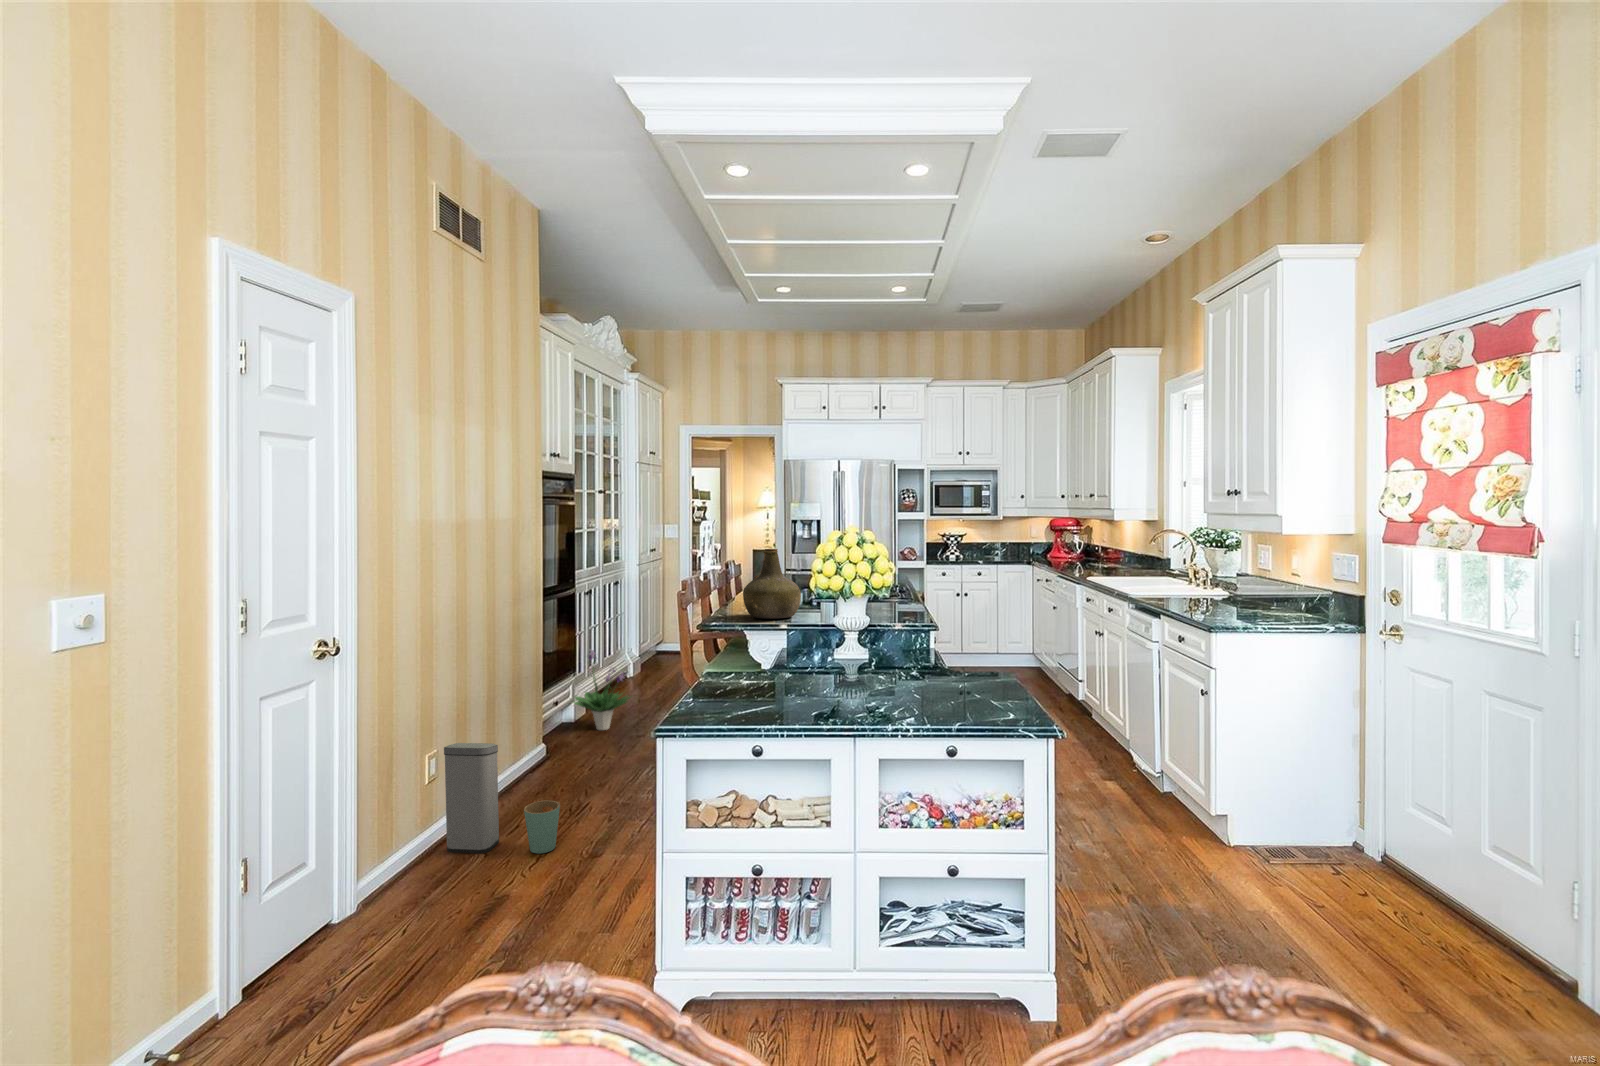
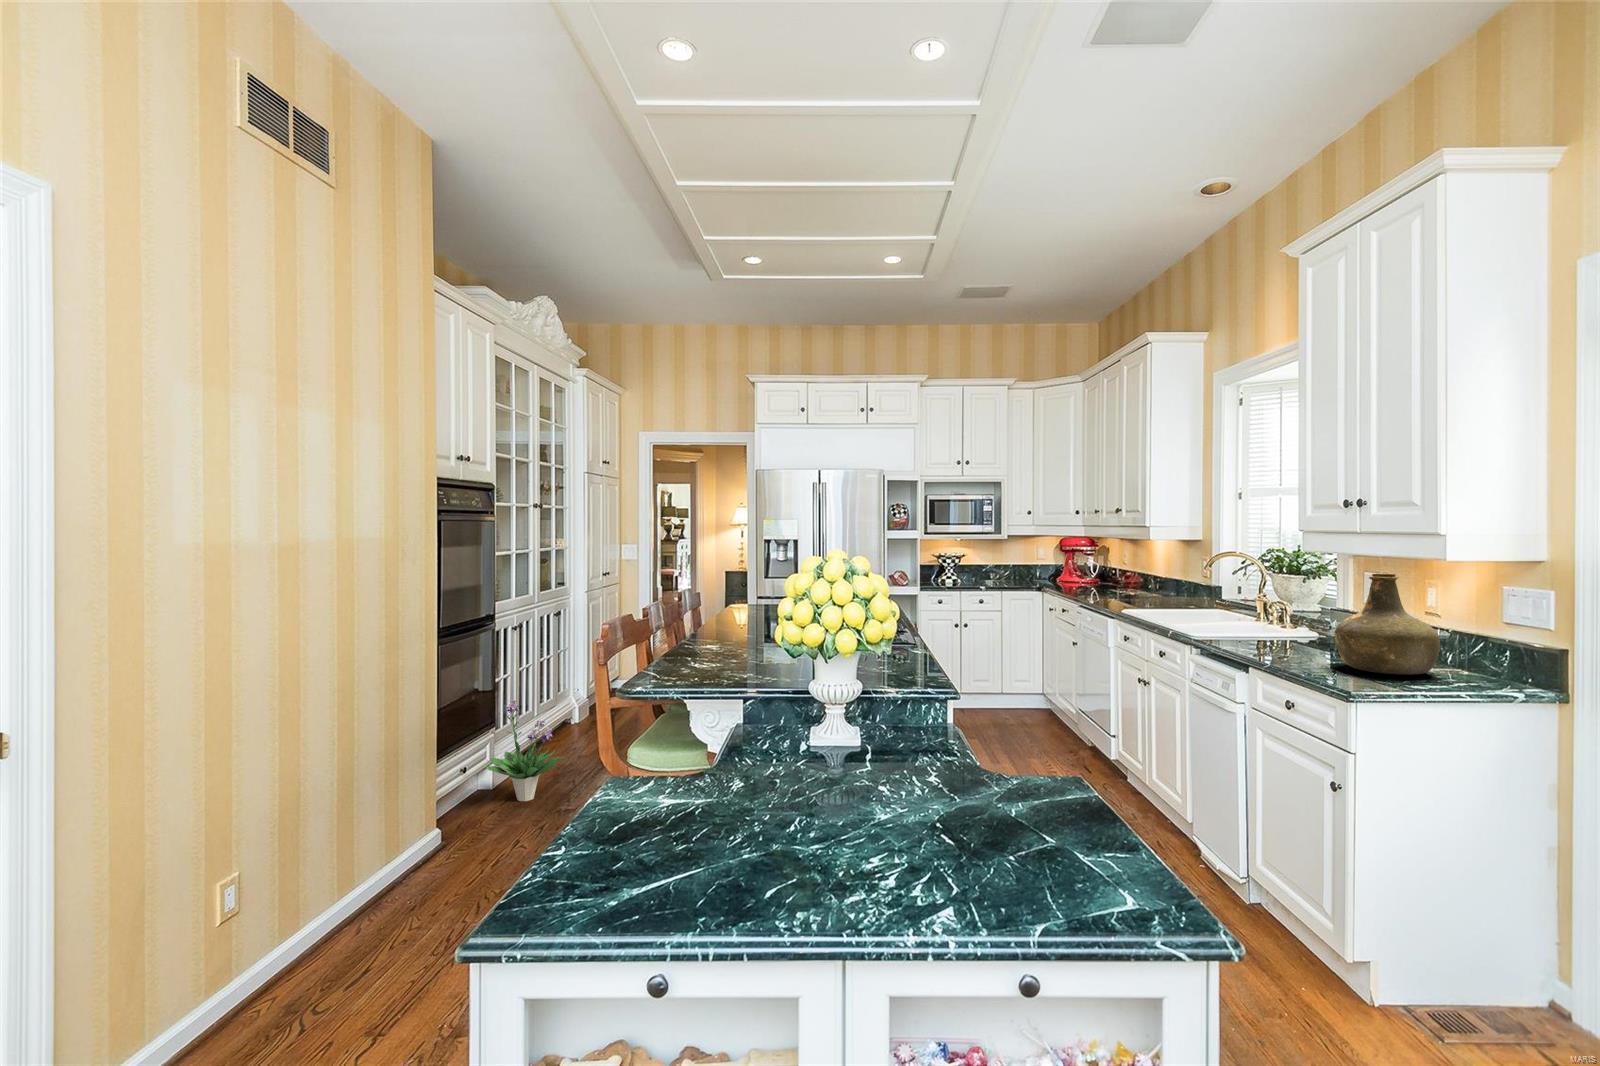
bottle: present [743,549,801,619] -> present [1334,573,1440,675]
trash can: present [444,743,560,854] -> none [234,863,410,1034]

